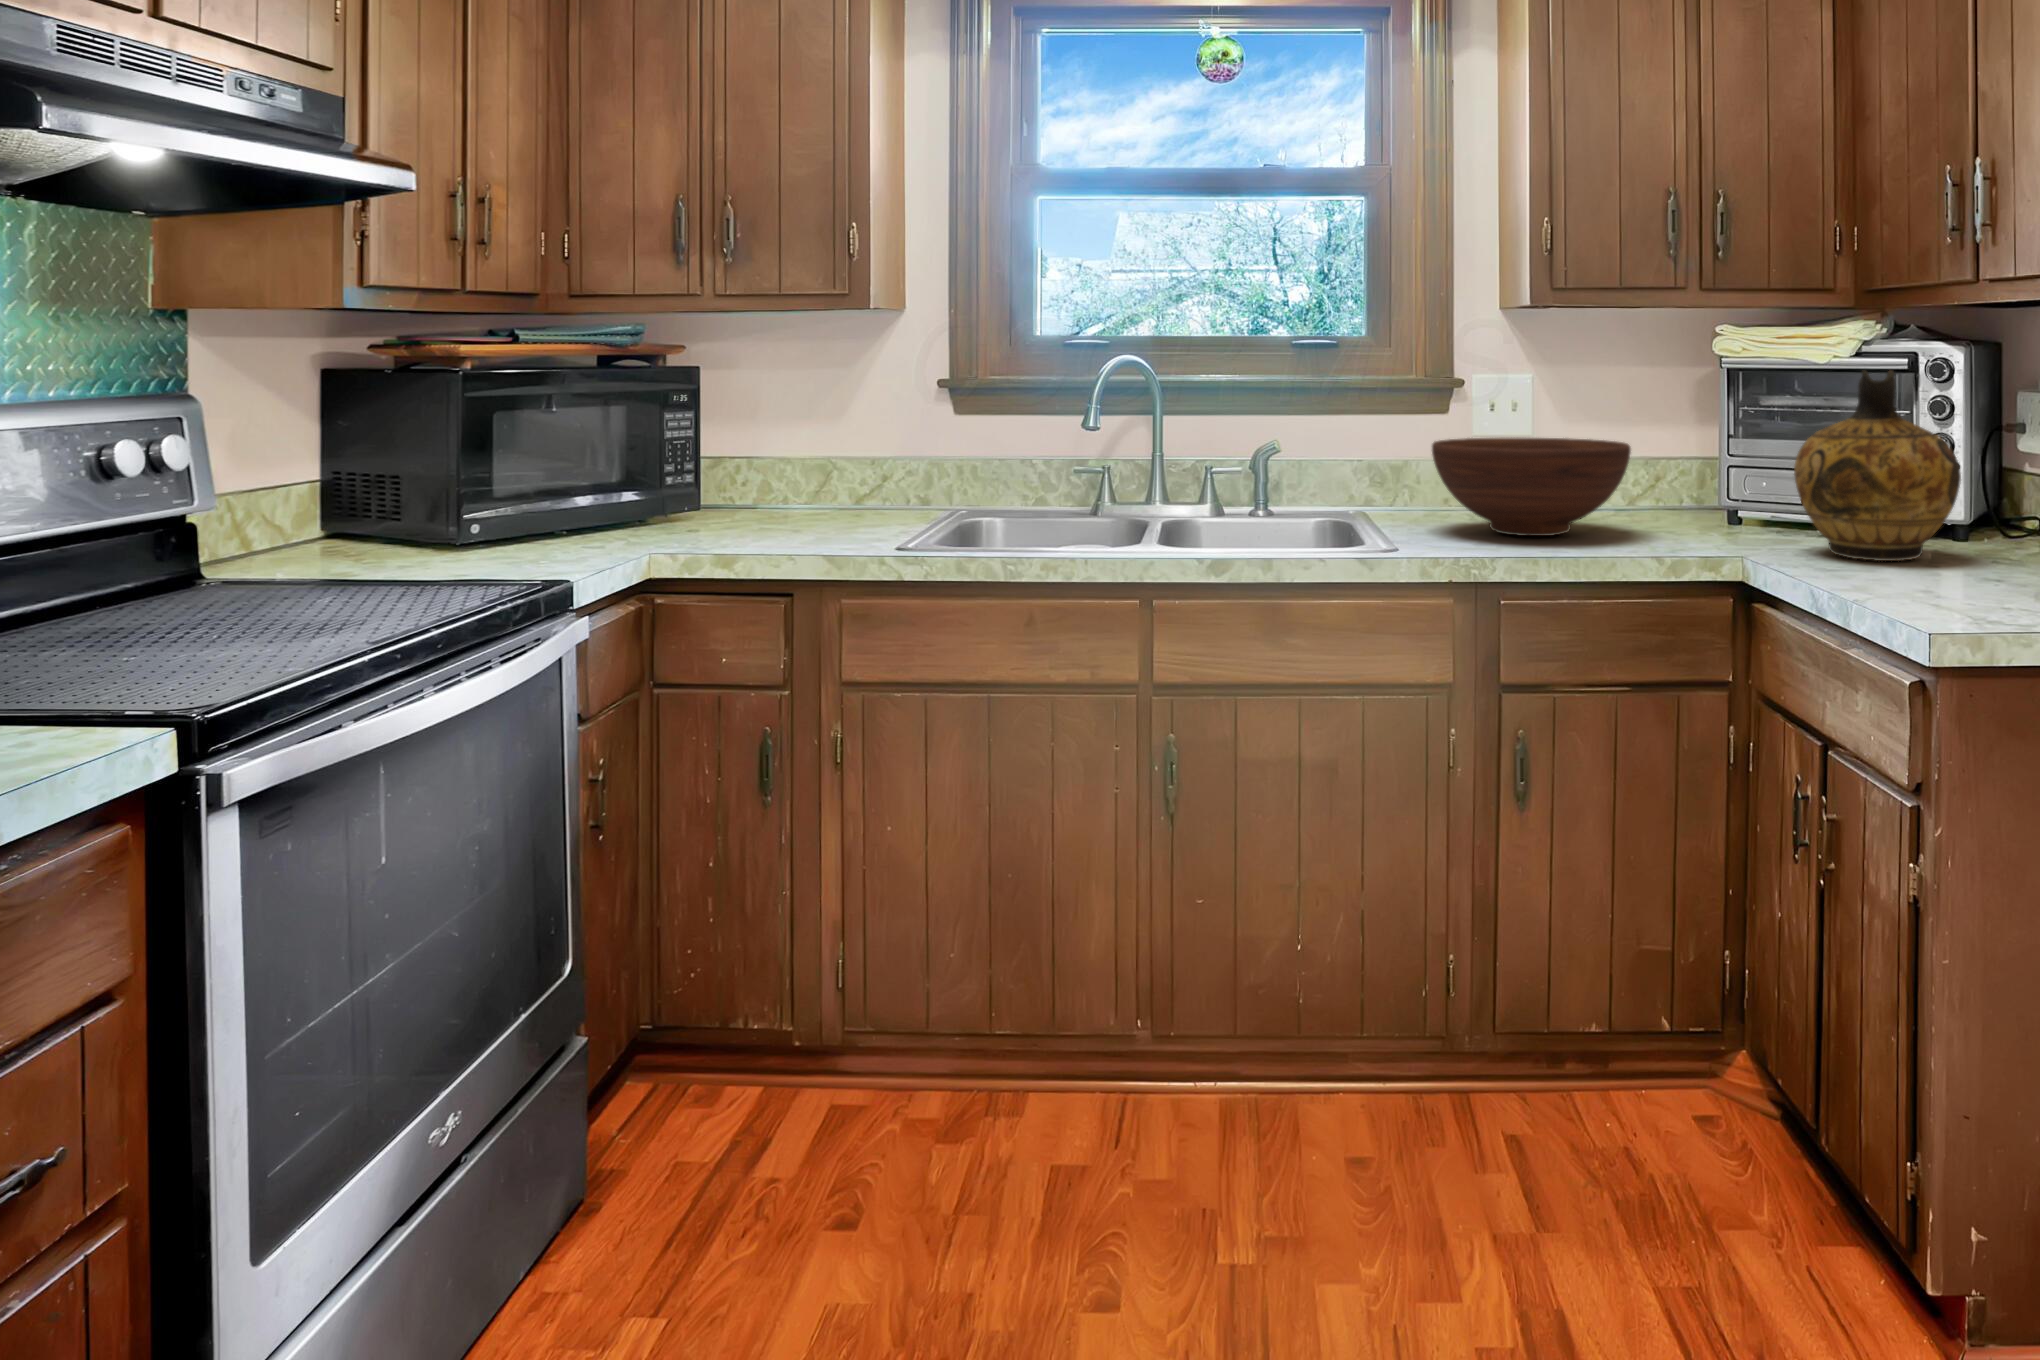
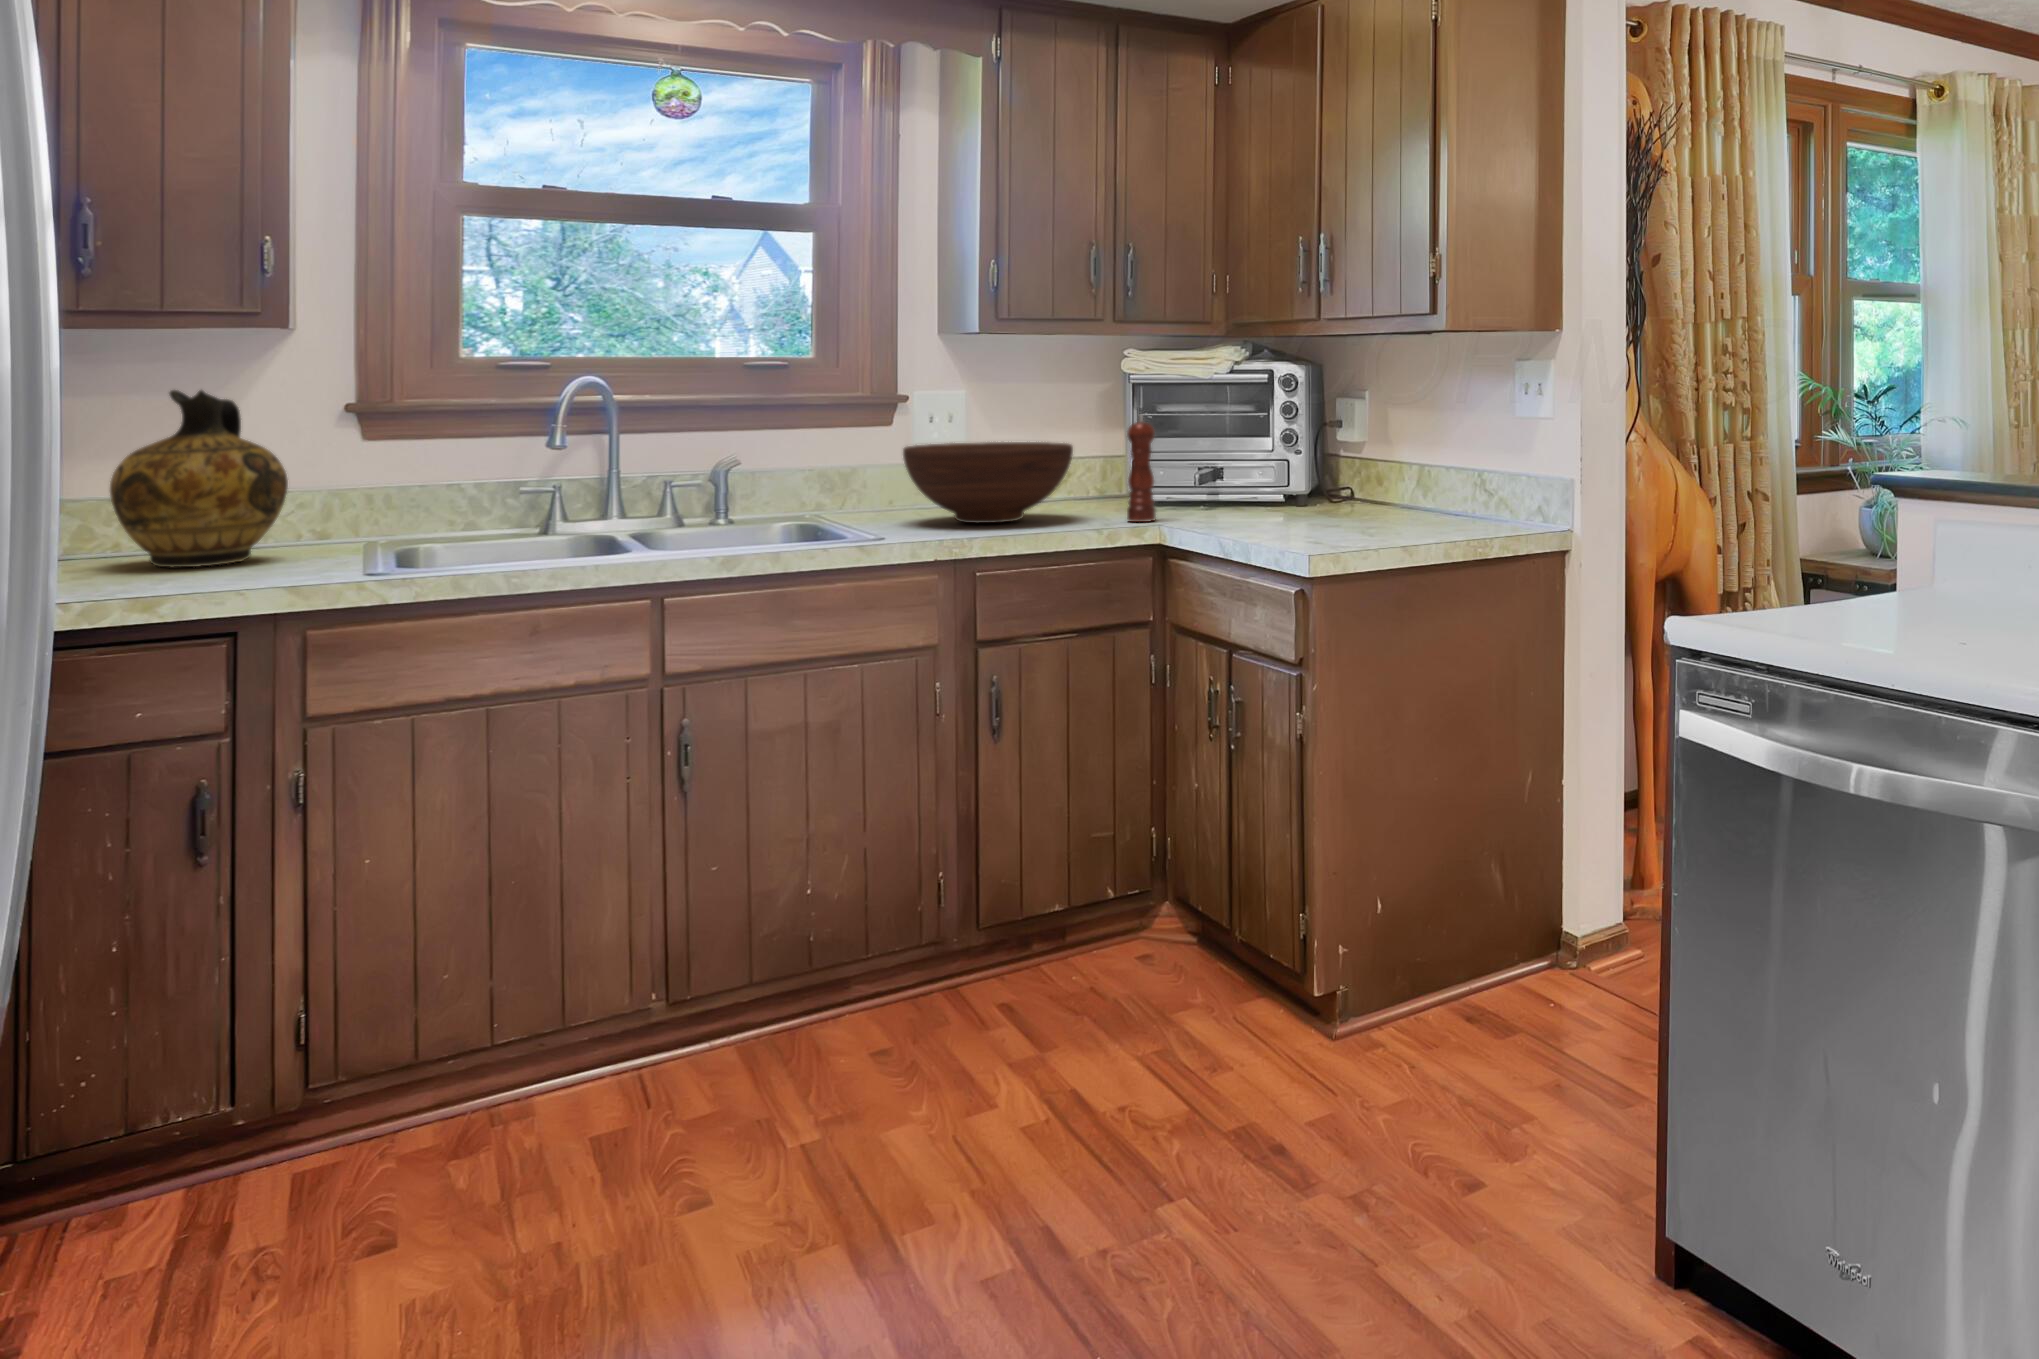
ceramic jug: present [1794,370,1961,561] -> present [110,390,288,567]
pepper mill: none [1695,410,1734,548] -> present [1127,414,1156,522]

